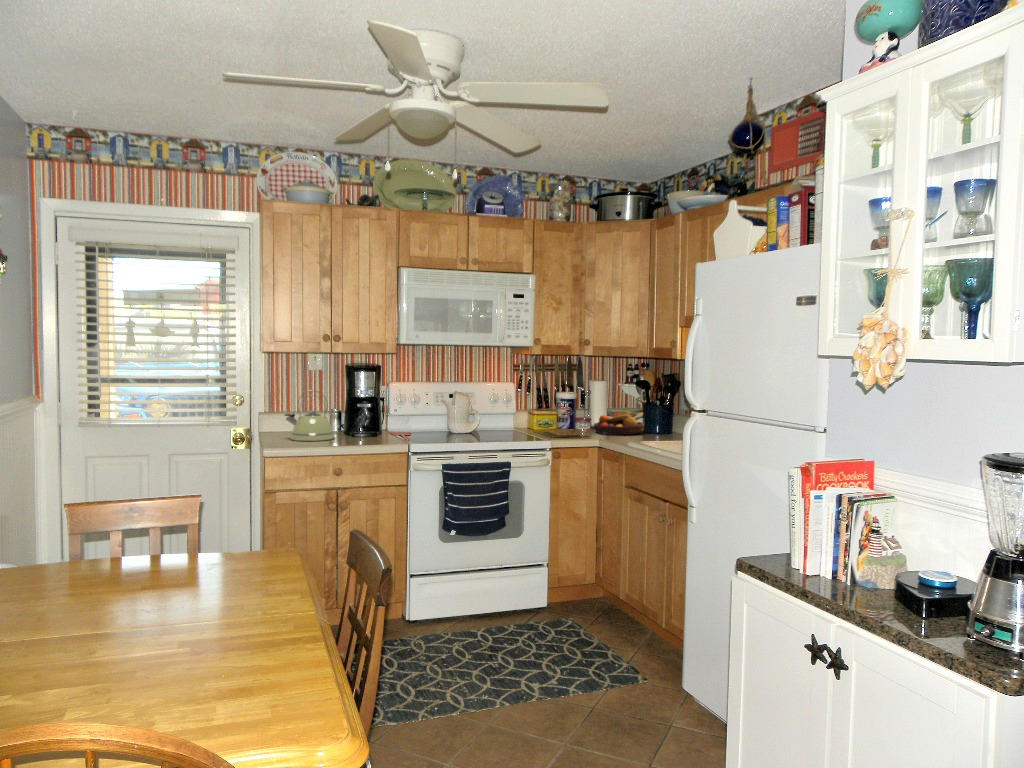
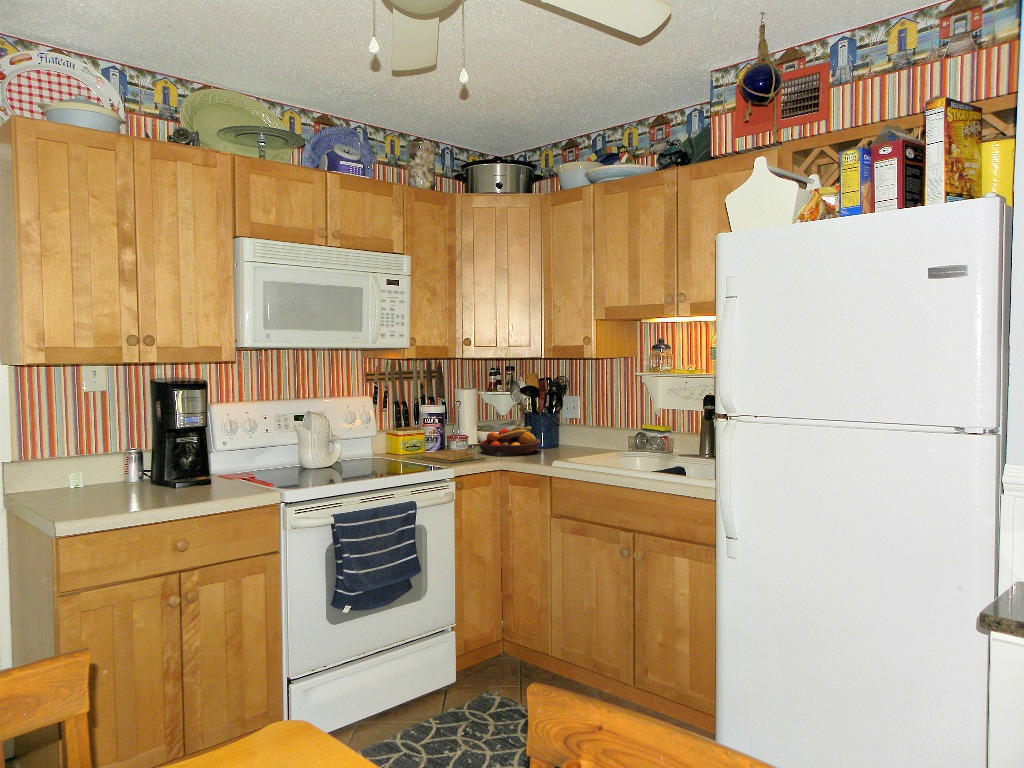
kettle: present [285,390,335,441] -> none [64,420,149,501]

